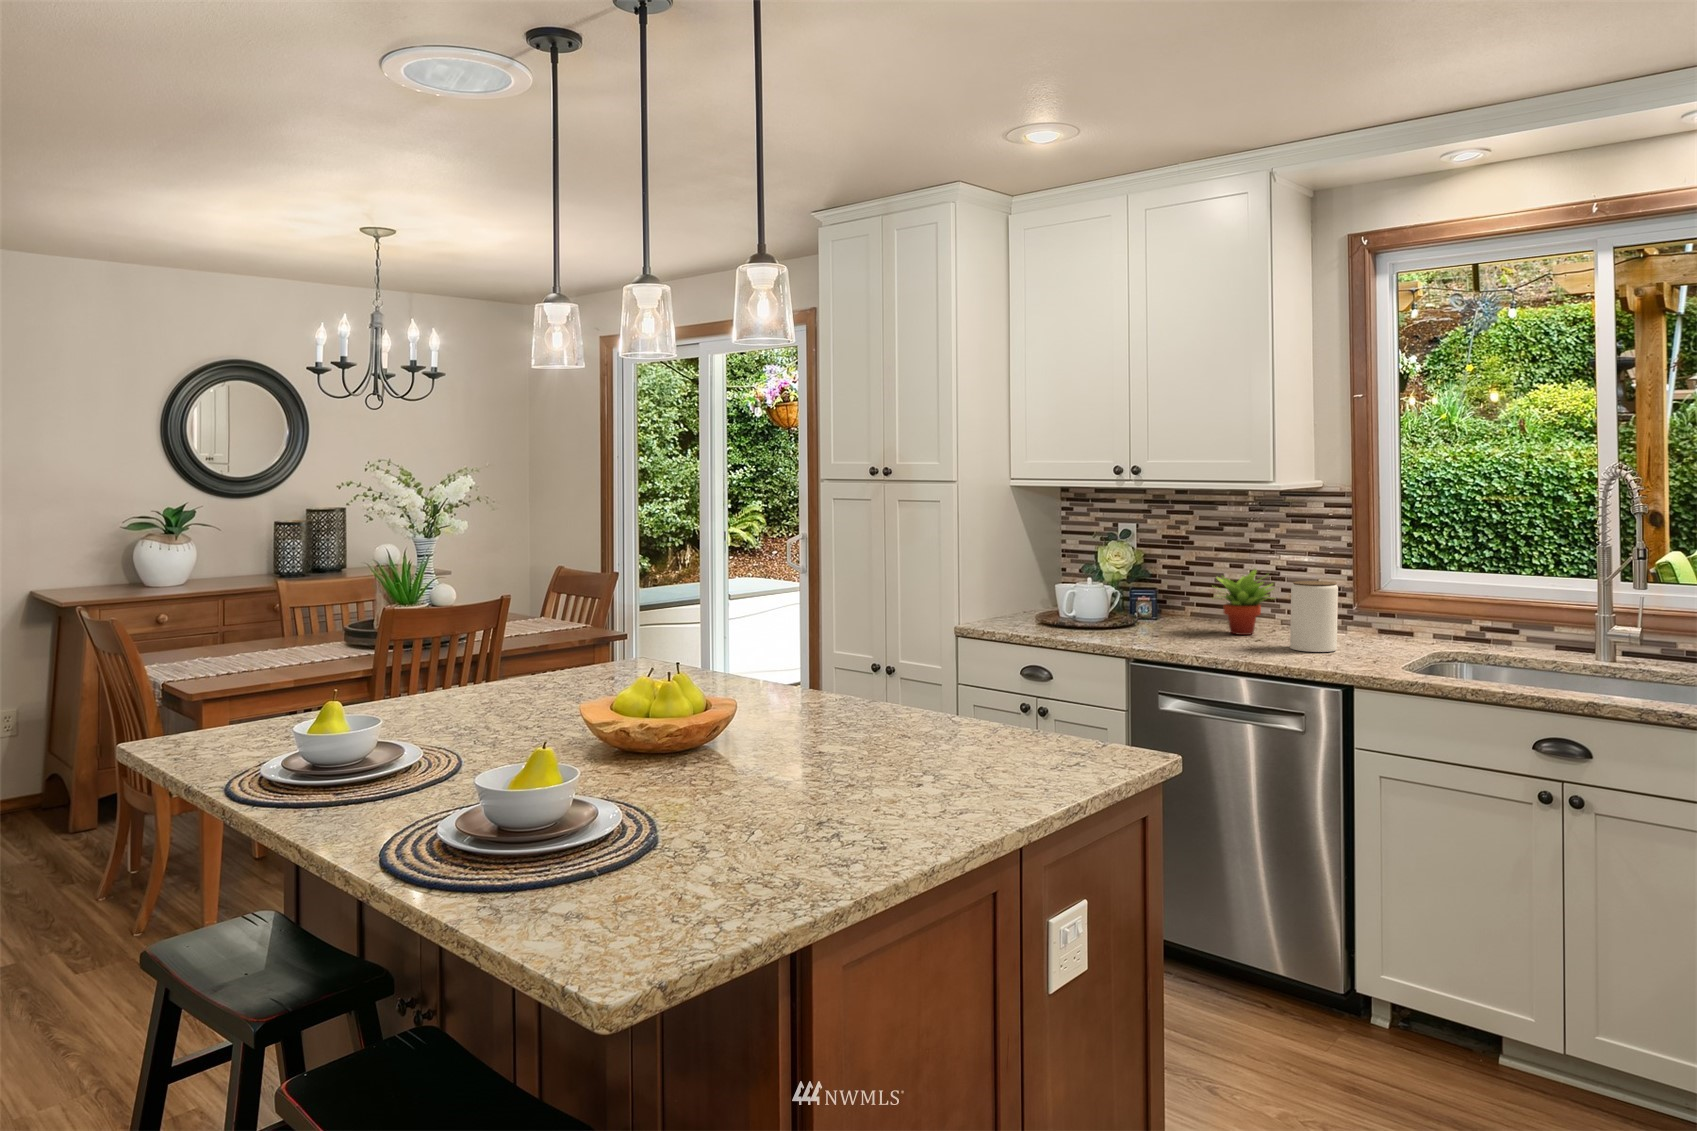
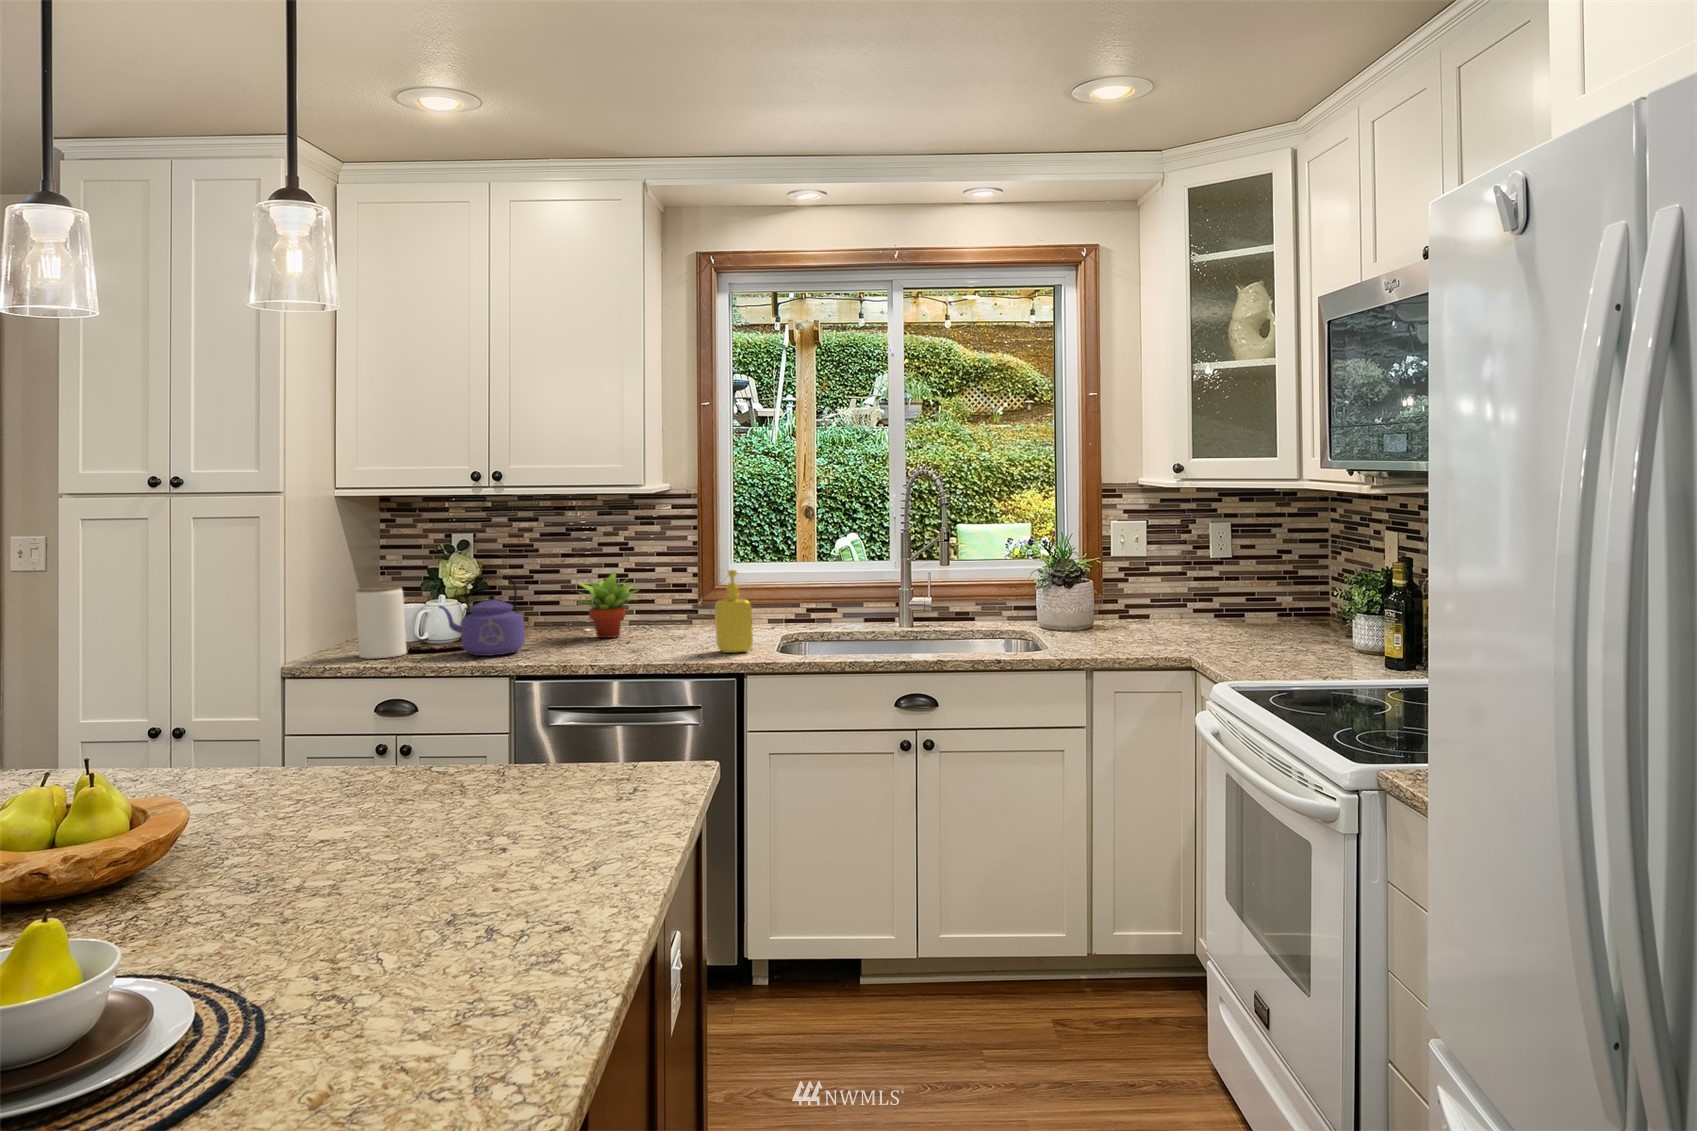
kettle: none [1077,565,1151,639] -> present [439,576,525,656]
soap dispenser: none [1332,576,1375,664] -> present [715,570,753,653]
jar: present [1290,581,1338,652] -> present [355,587,407,659]

